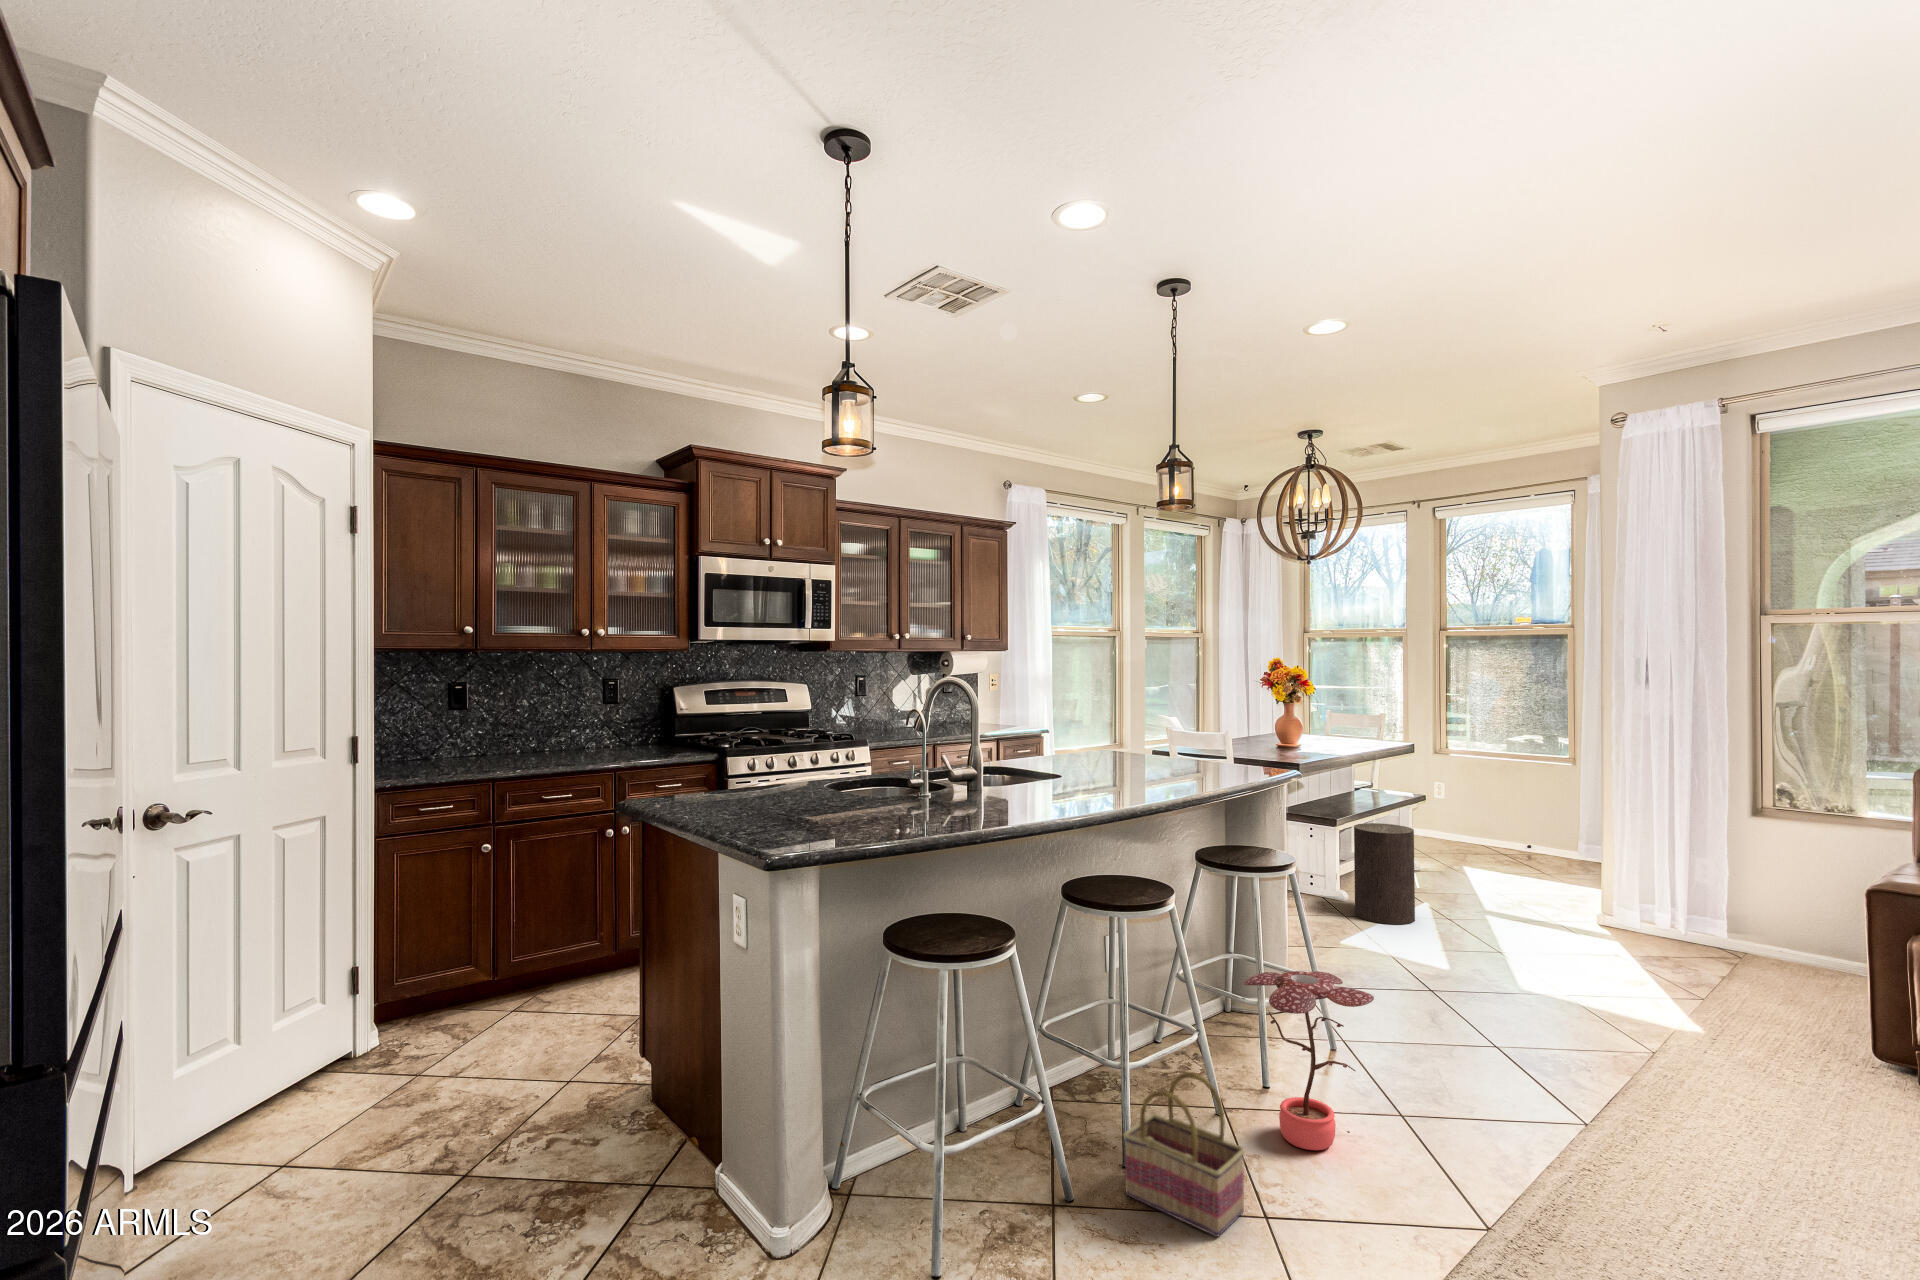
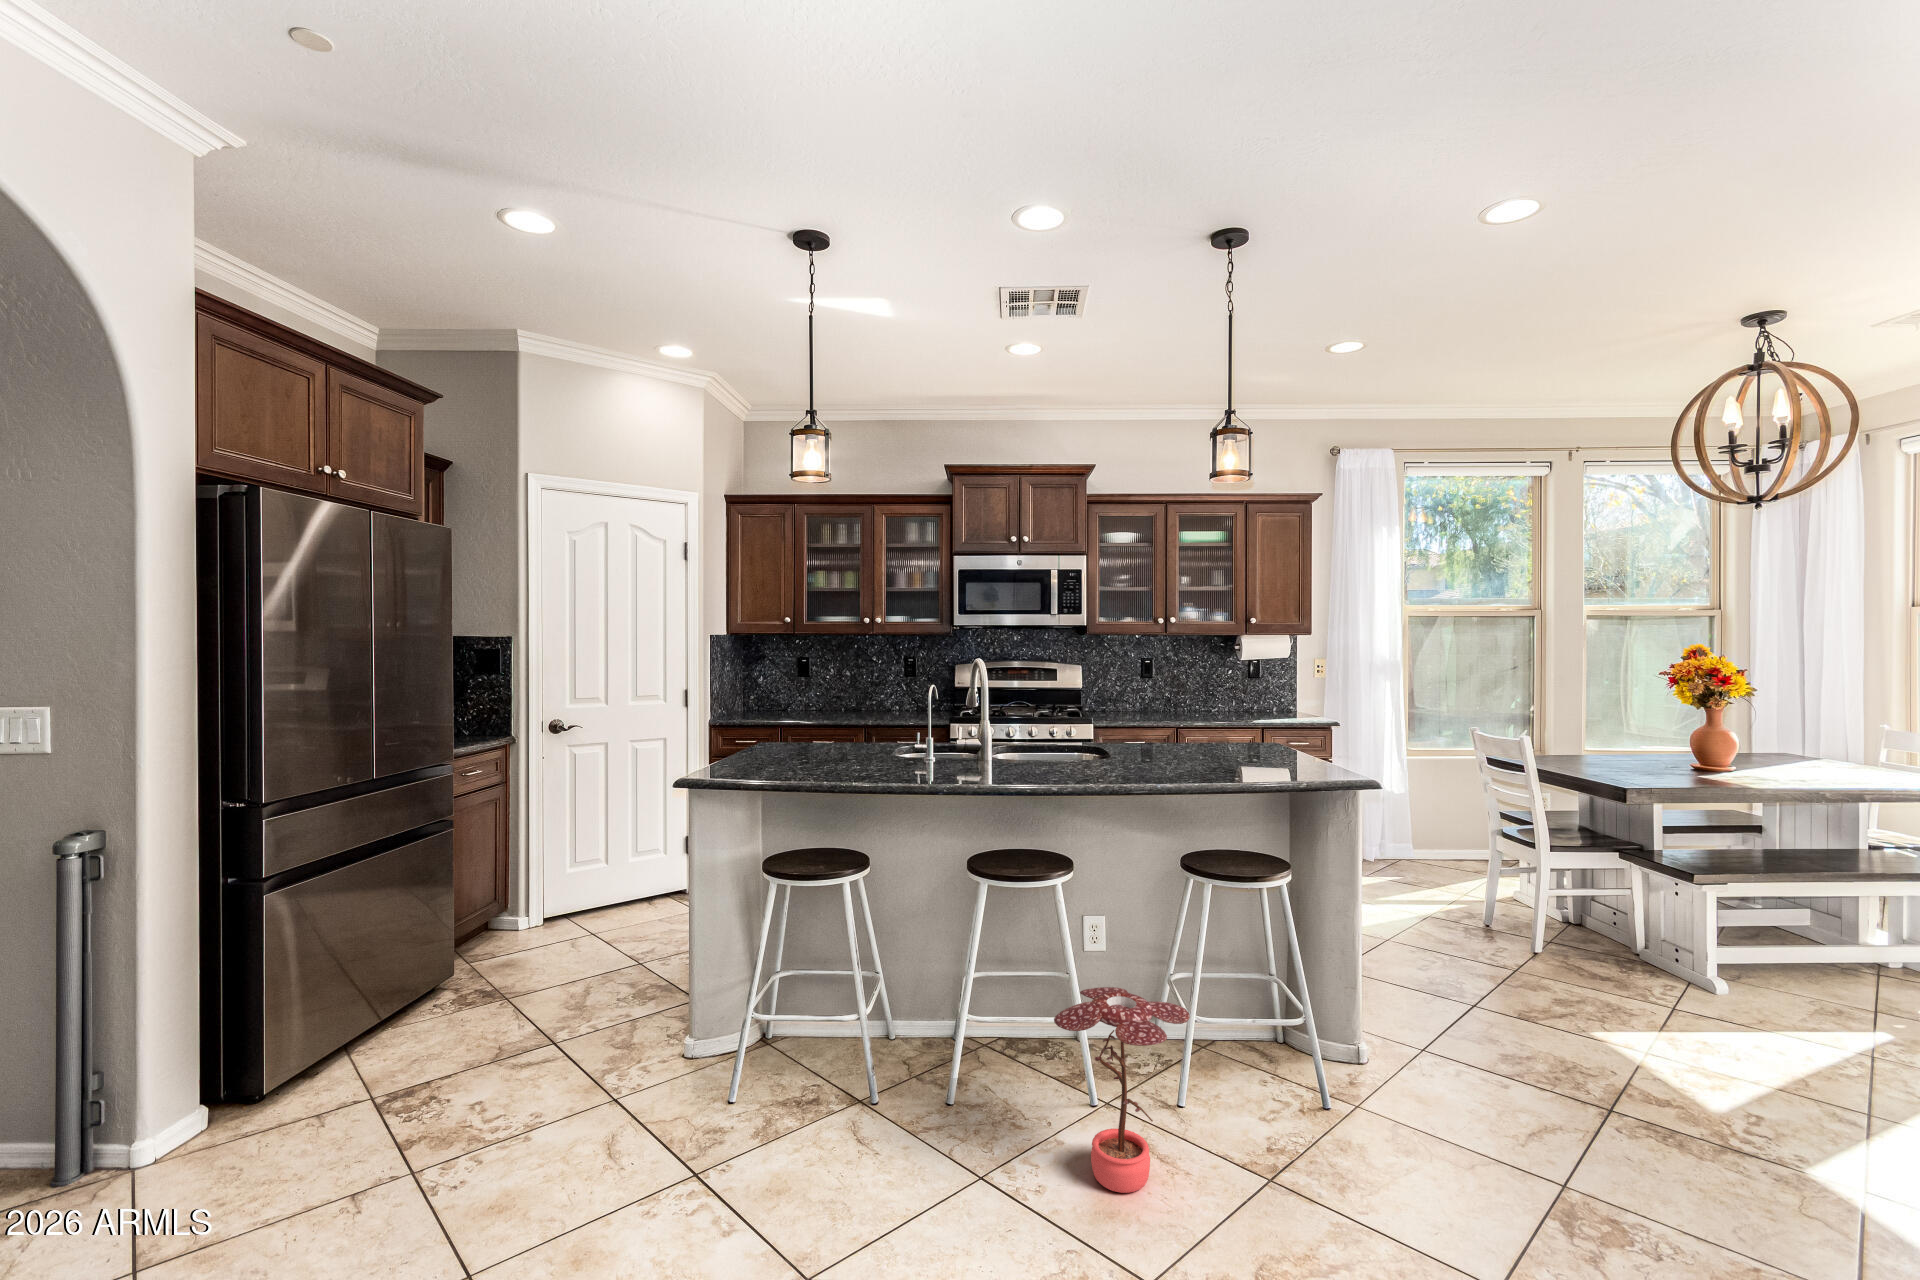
stool: present [1354,823,1415,924] -> none [1696,888,1809,1050]
basket: present [1124,1072,1245,1237] -> none [894,1045,954,1195]

